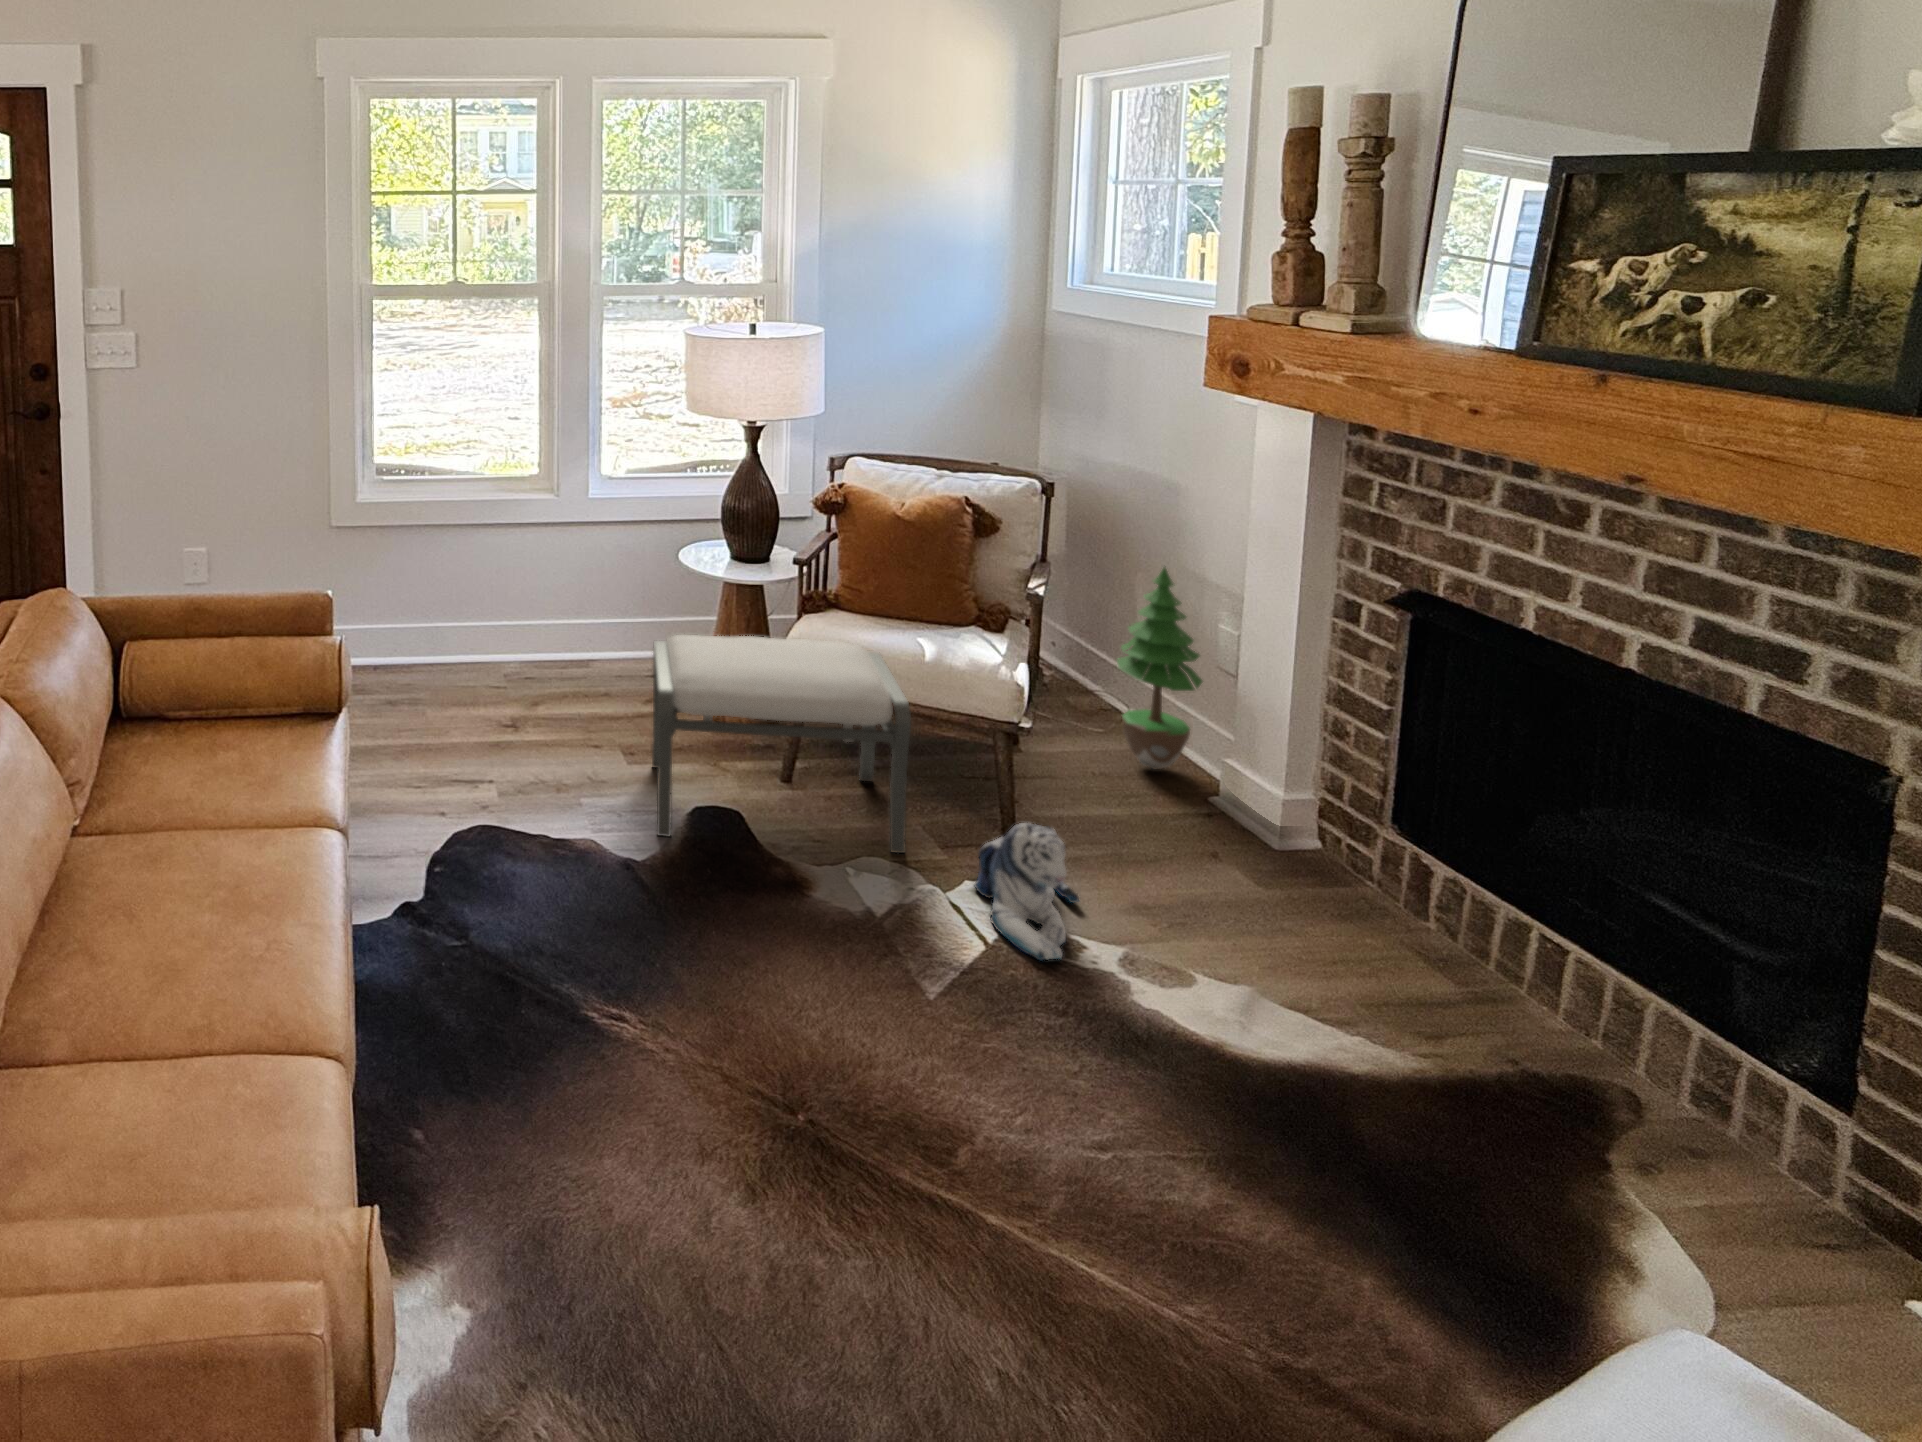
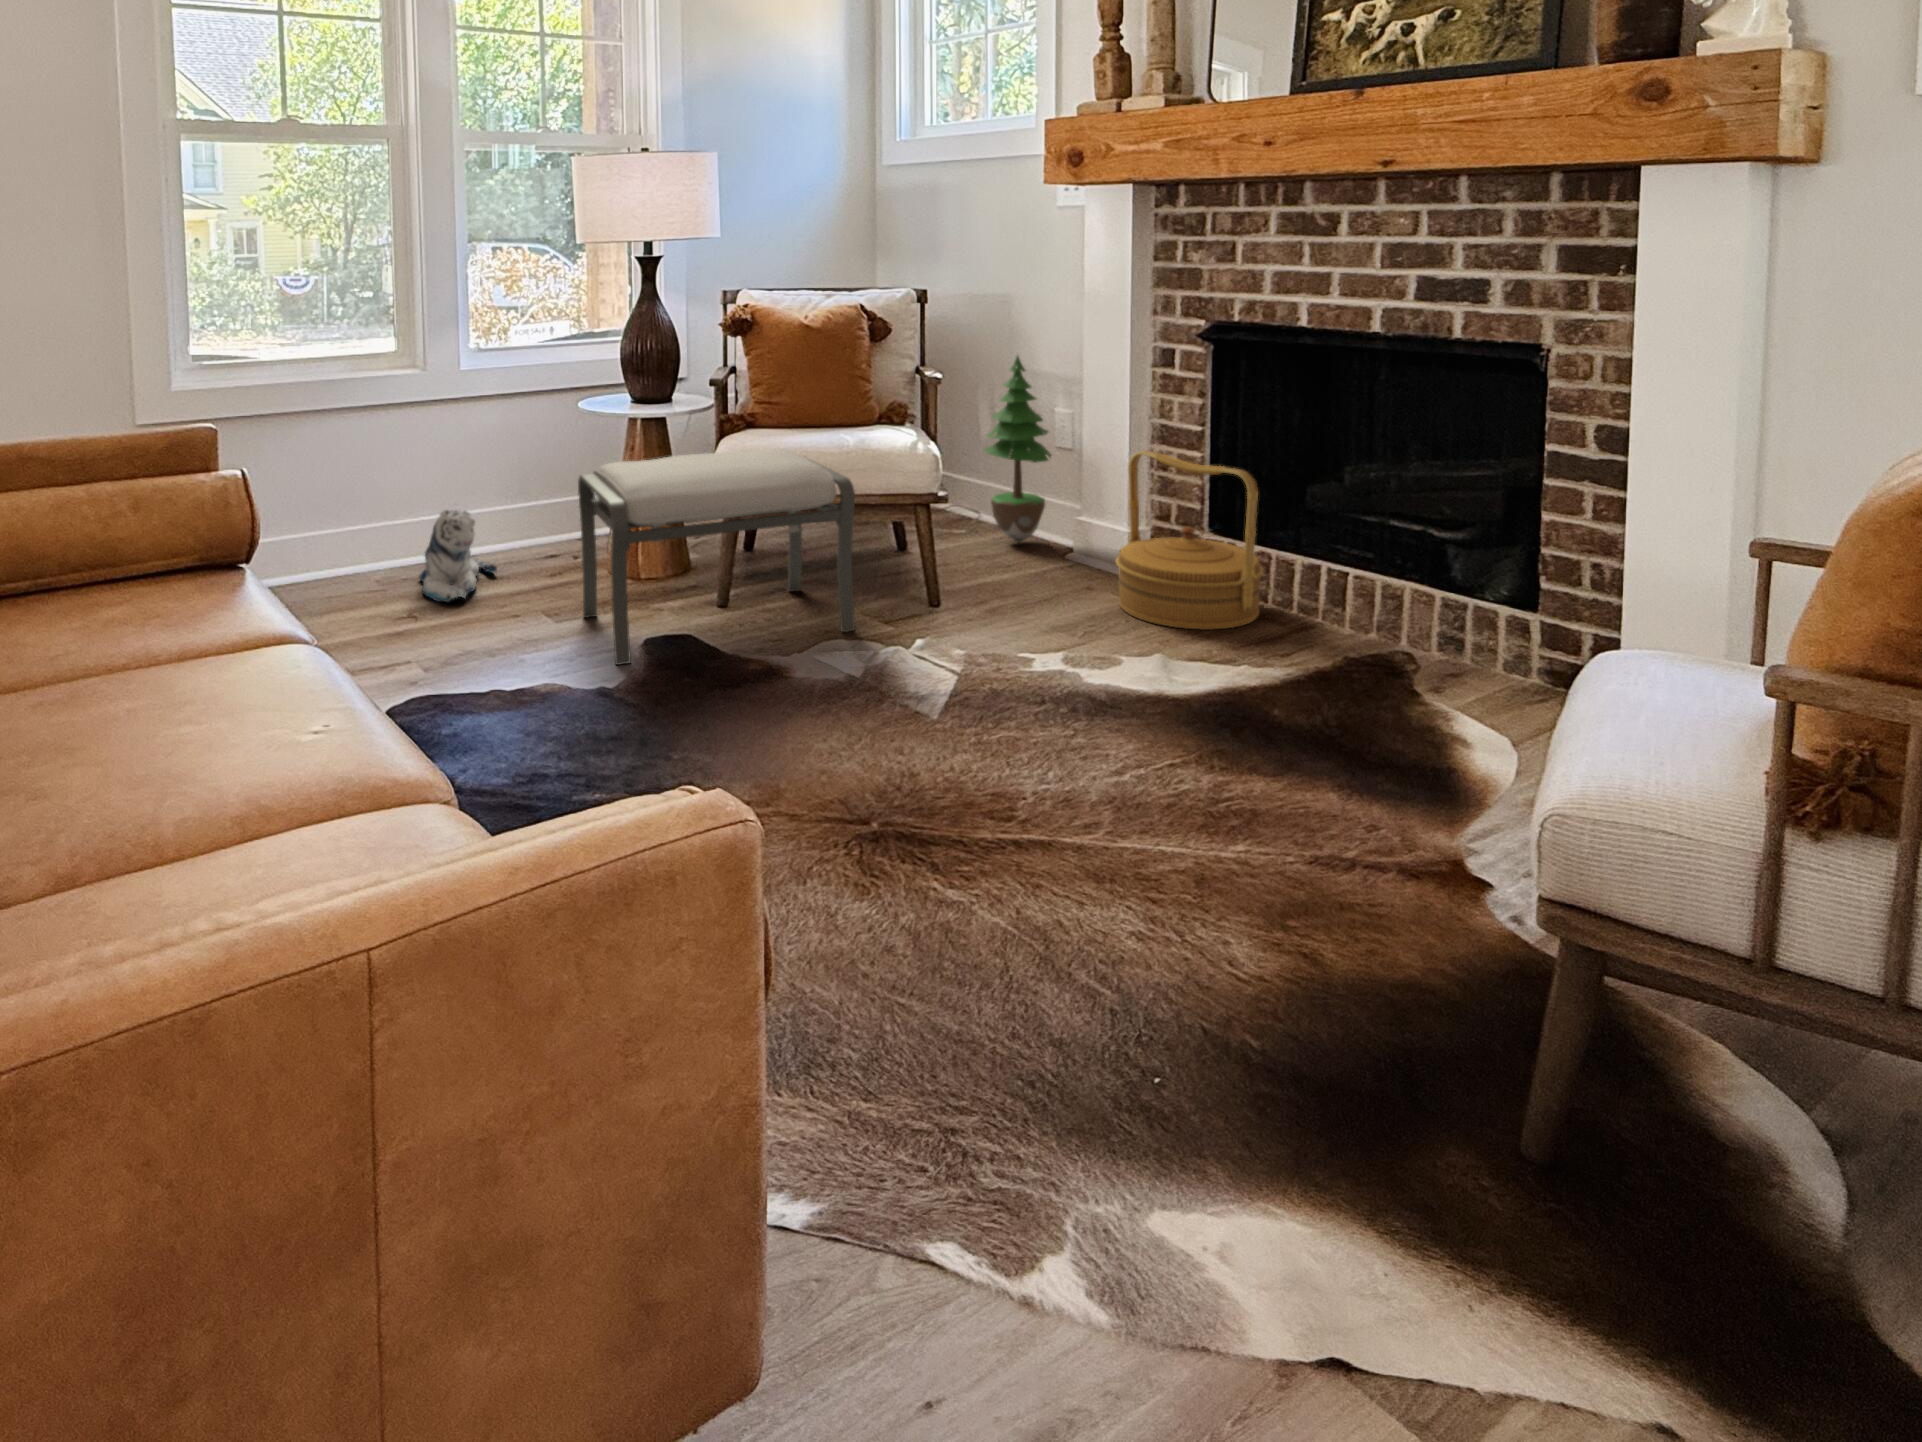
woven basket: none [1236,726,1440,975] -> present [1116,450,1263,630]
plush toy: present [974,823,1079,960] -> present [419,510,497,602]

